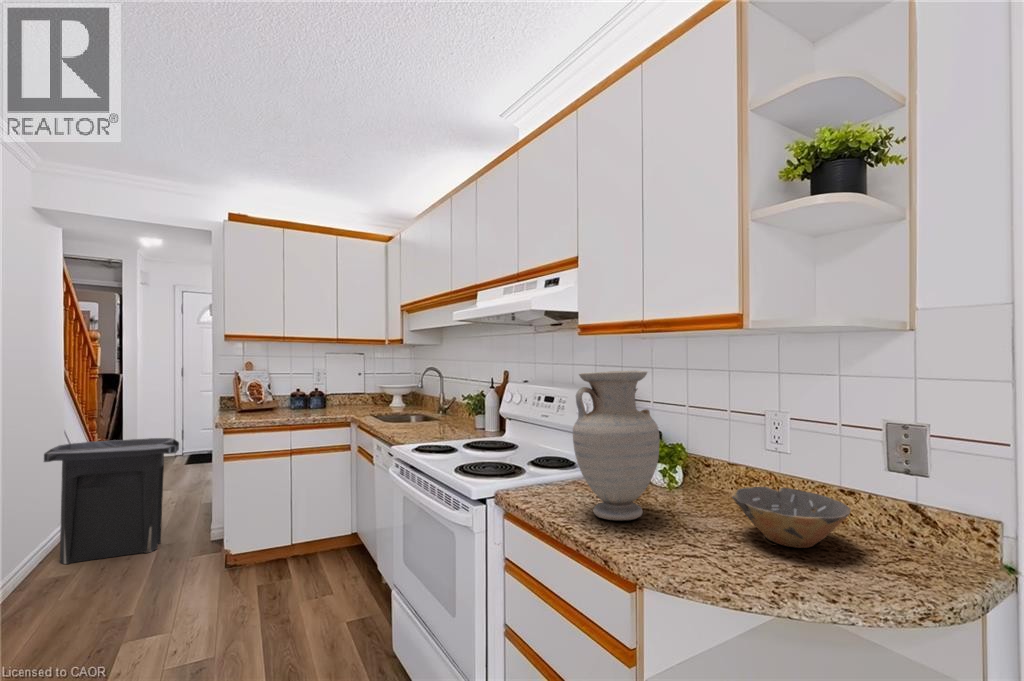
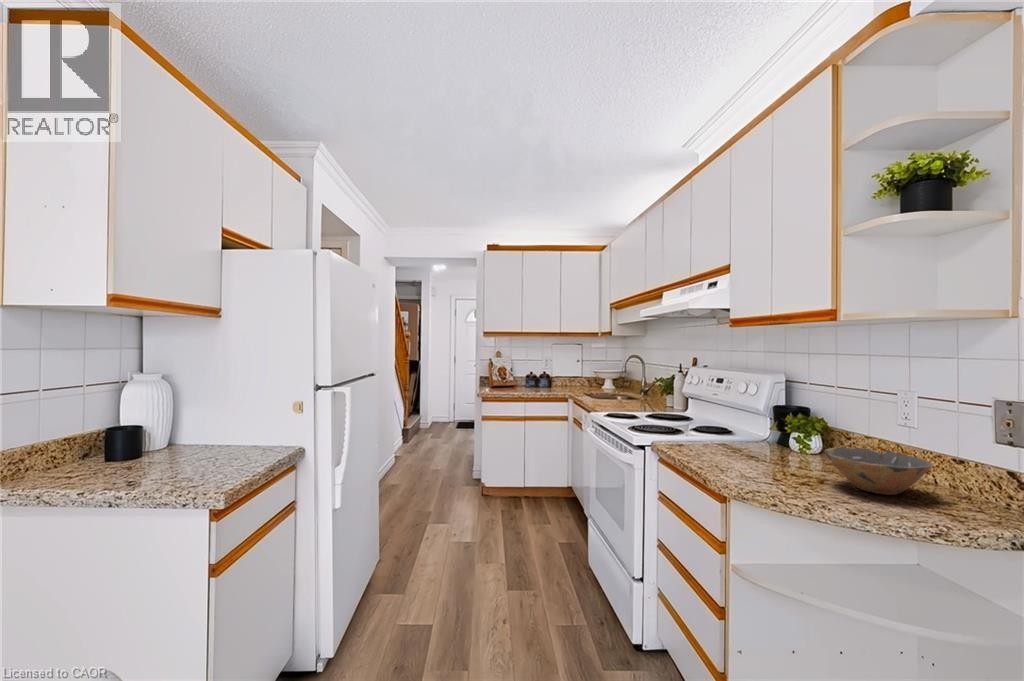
vase: present [573,371,659,520] -> none [700,350,772,463]
trash can: present [44,438,179,564] -> none [384,401,456,479]

